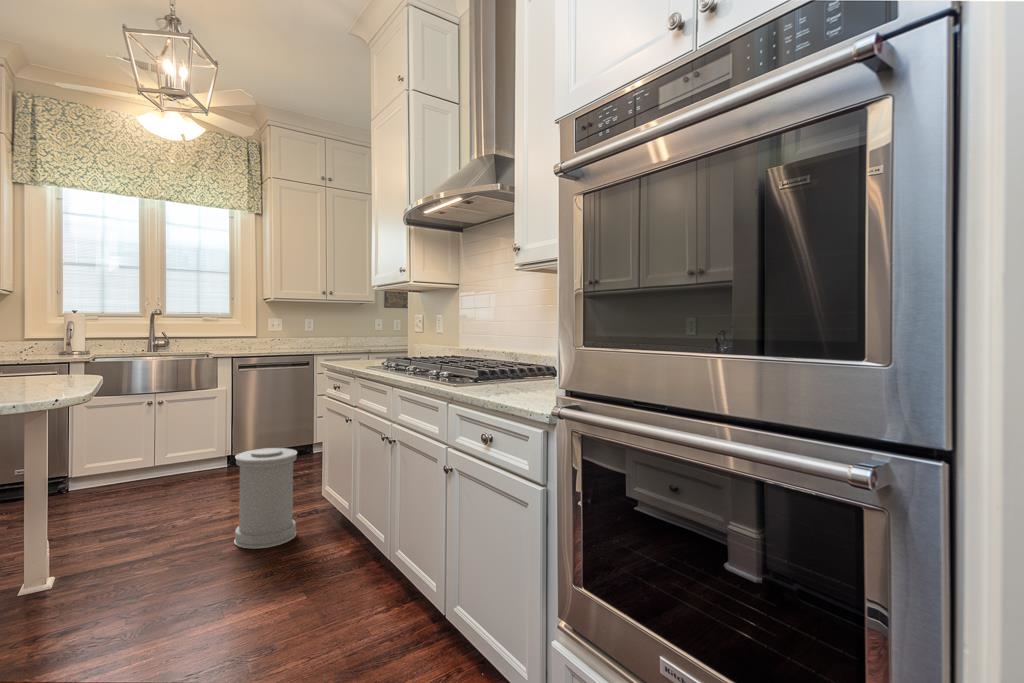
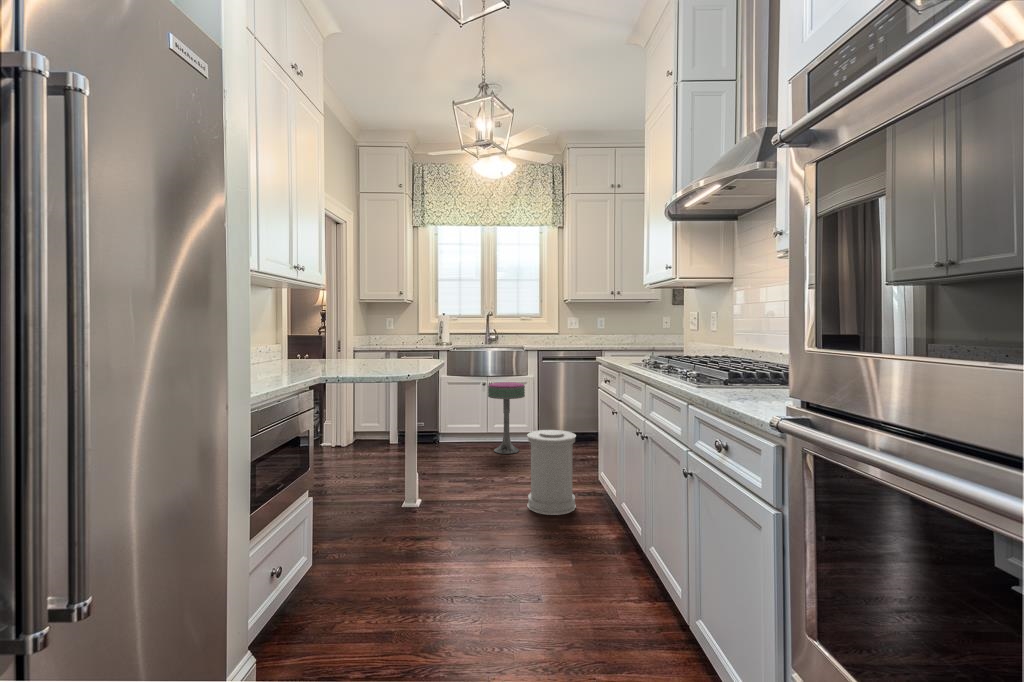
bar stool: none [160,398,214,488] -> present [488,382,525,454]

